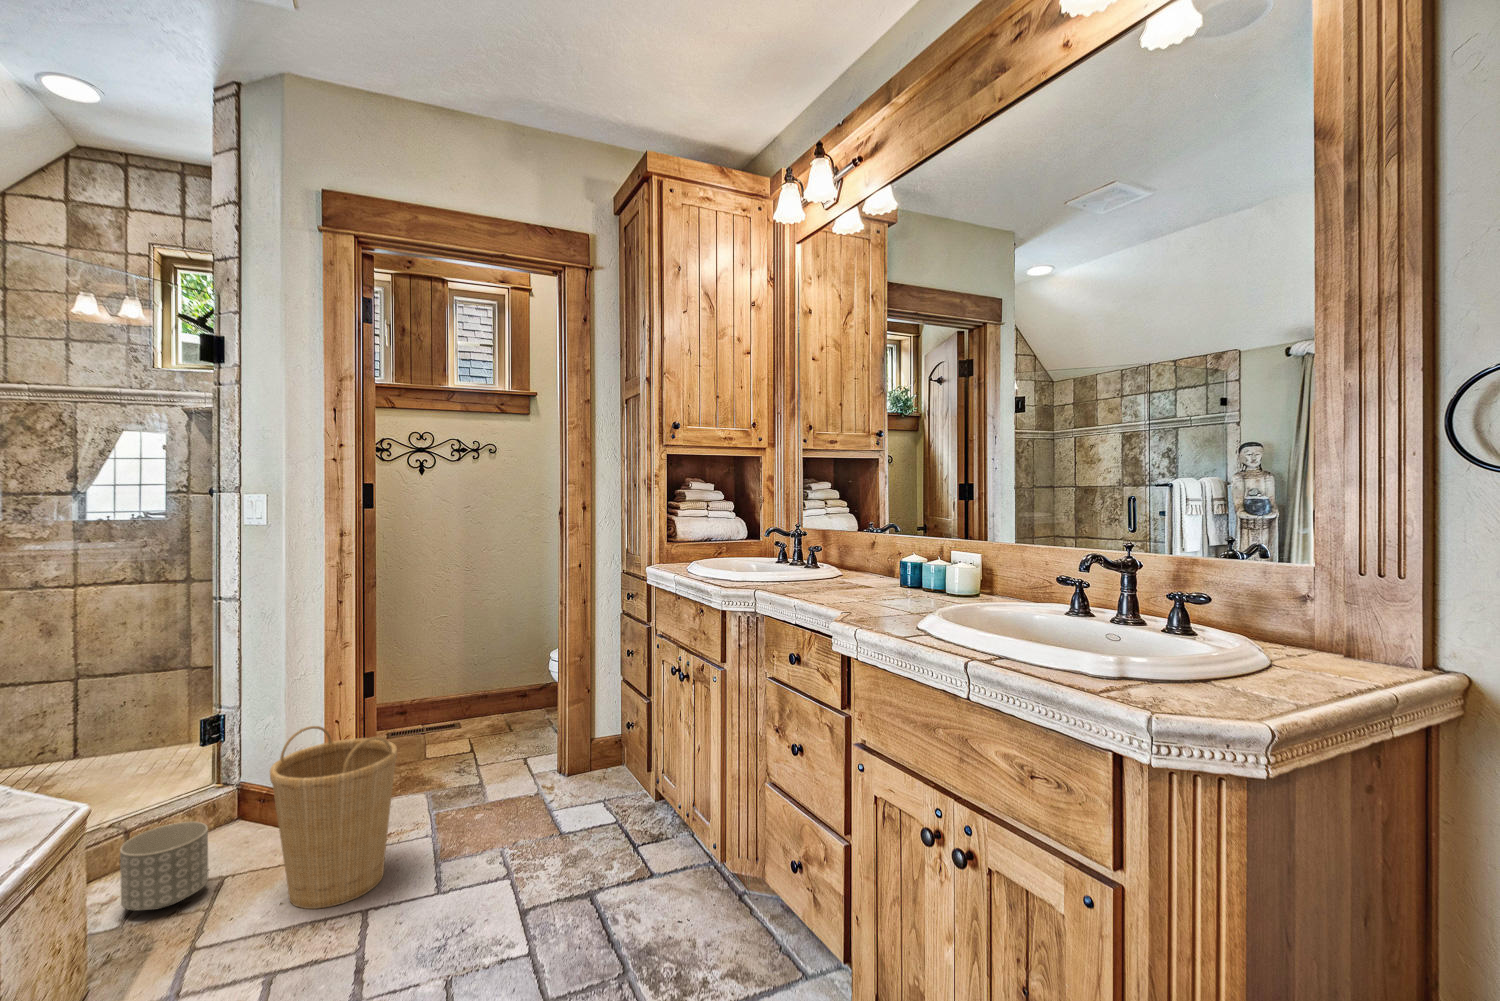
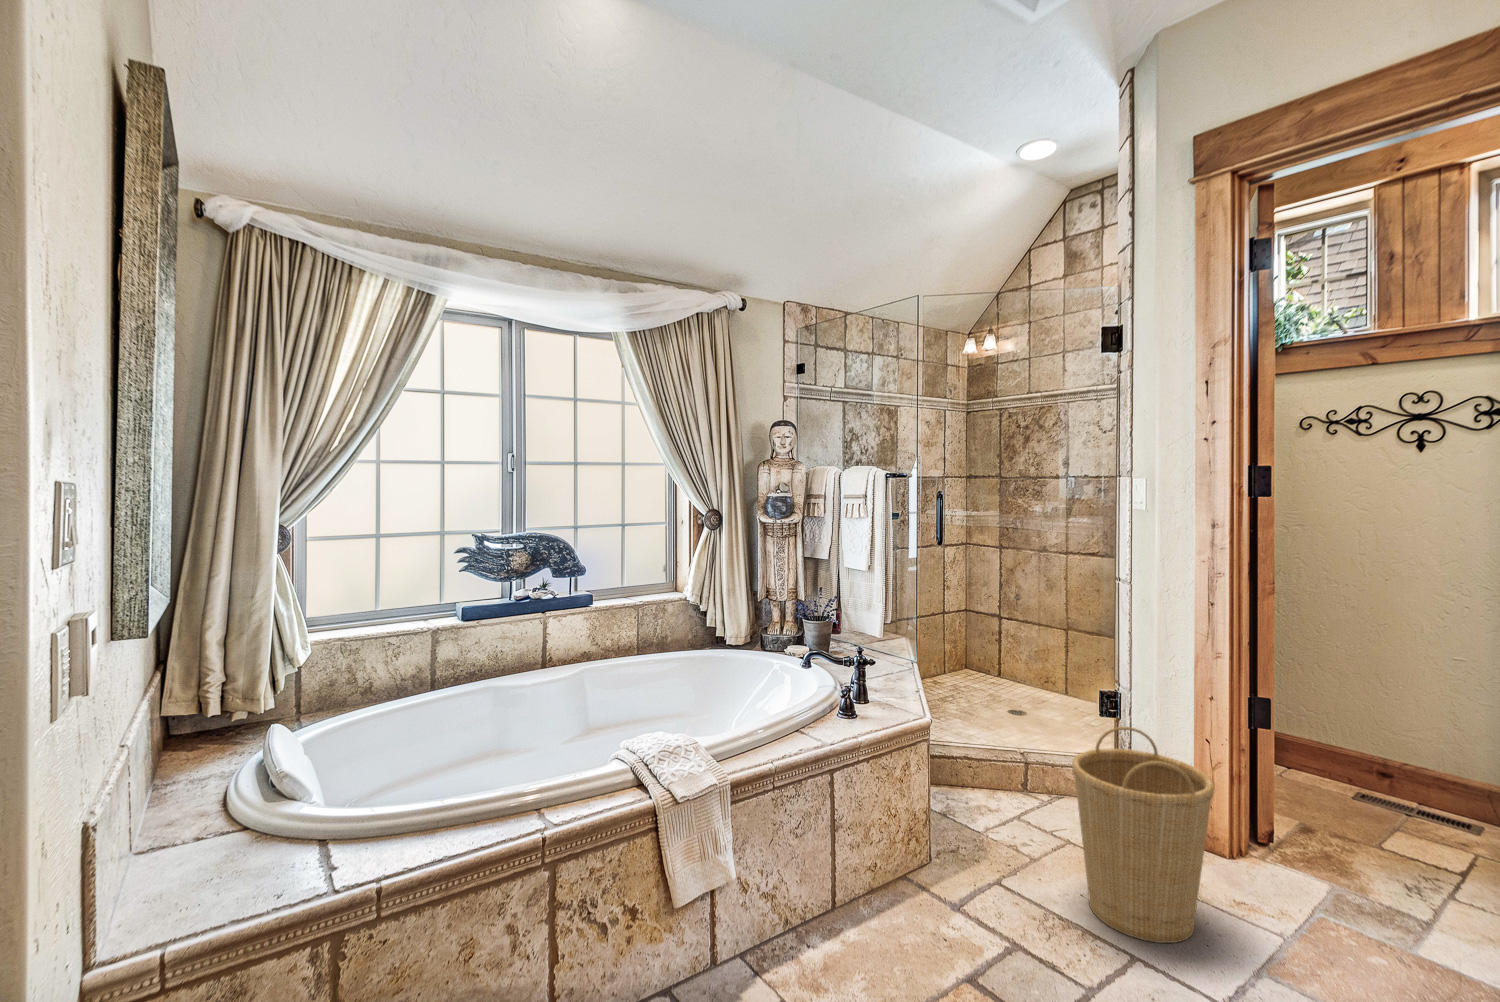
planter: present [120,822,208,910] -> none [990,768,1053,842]

